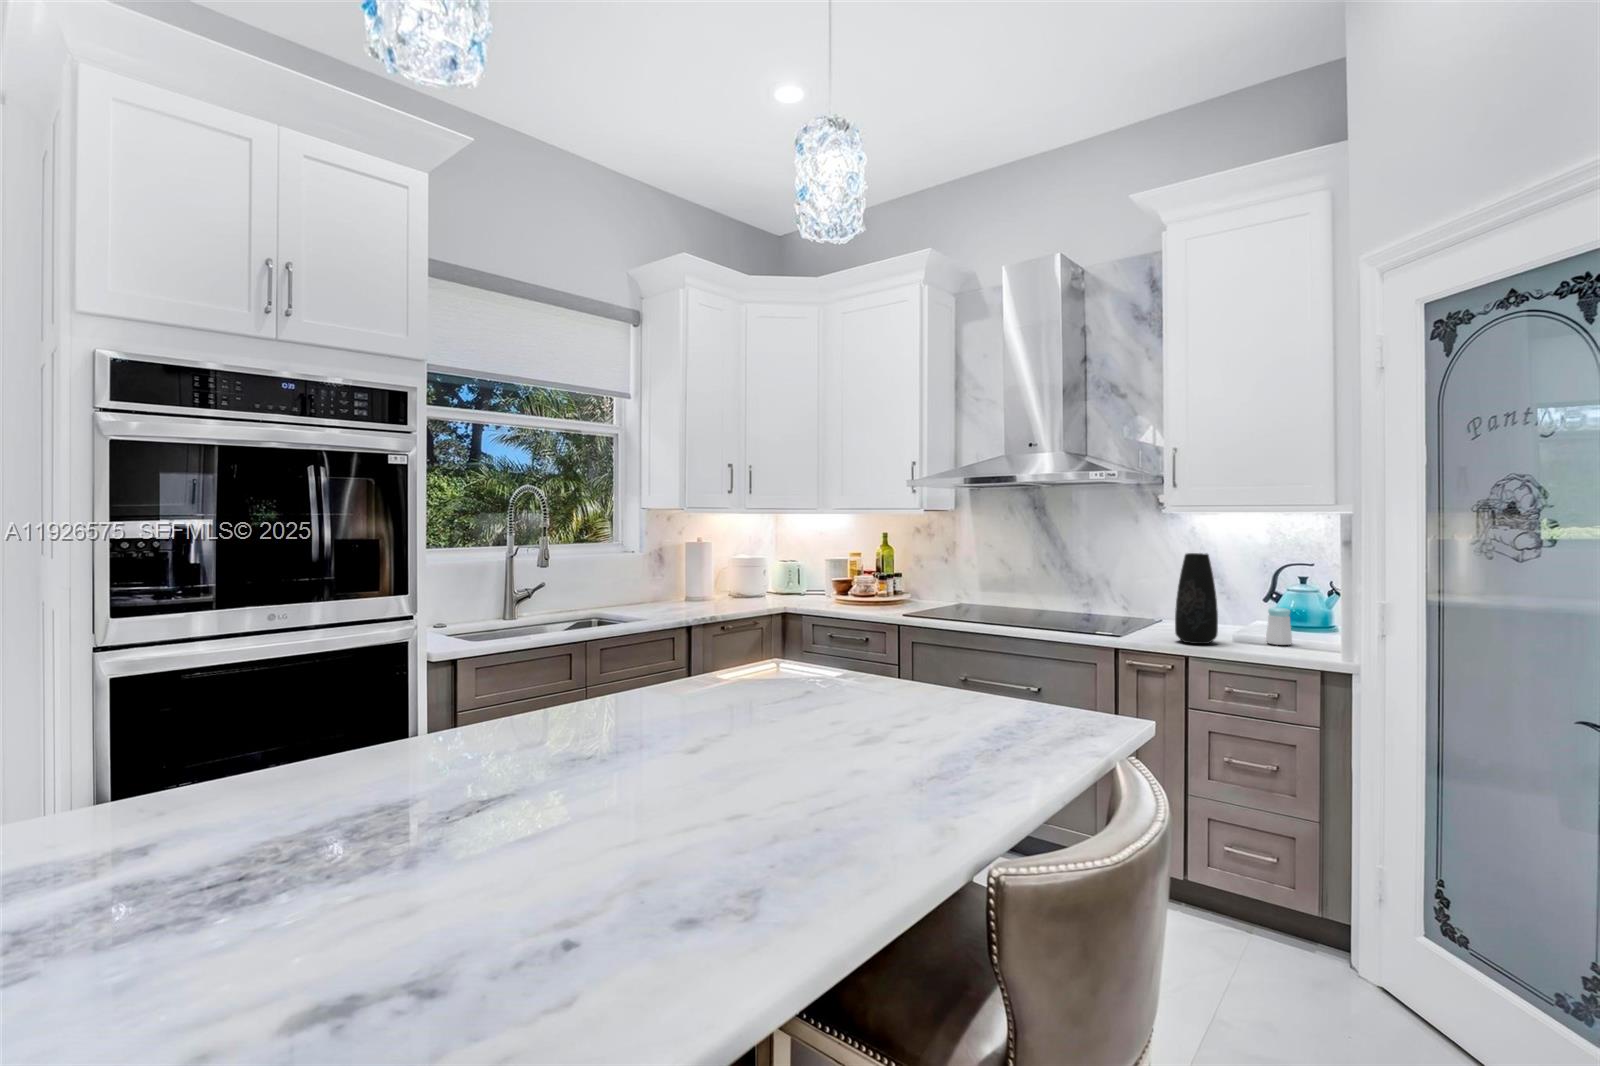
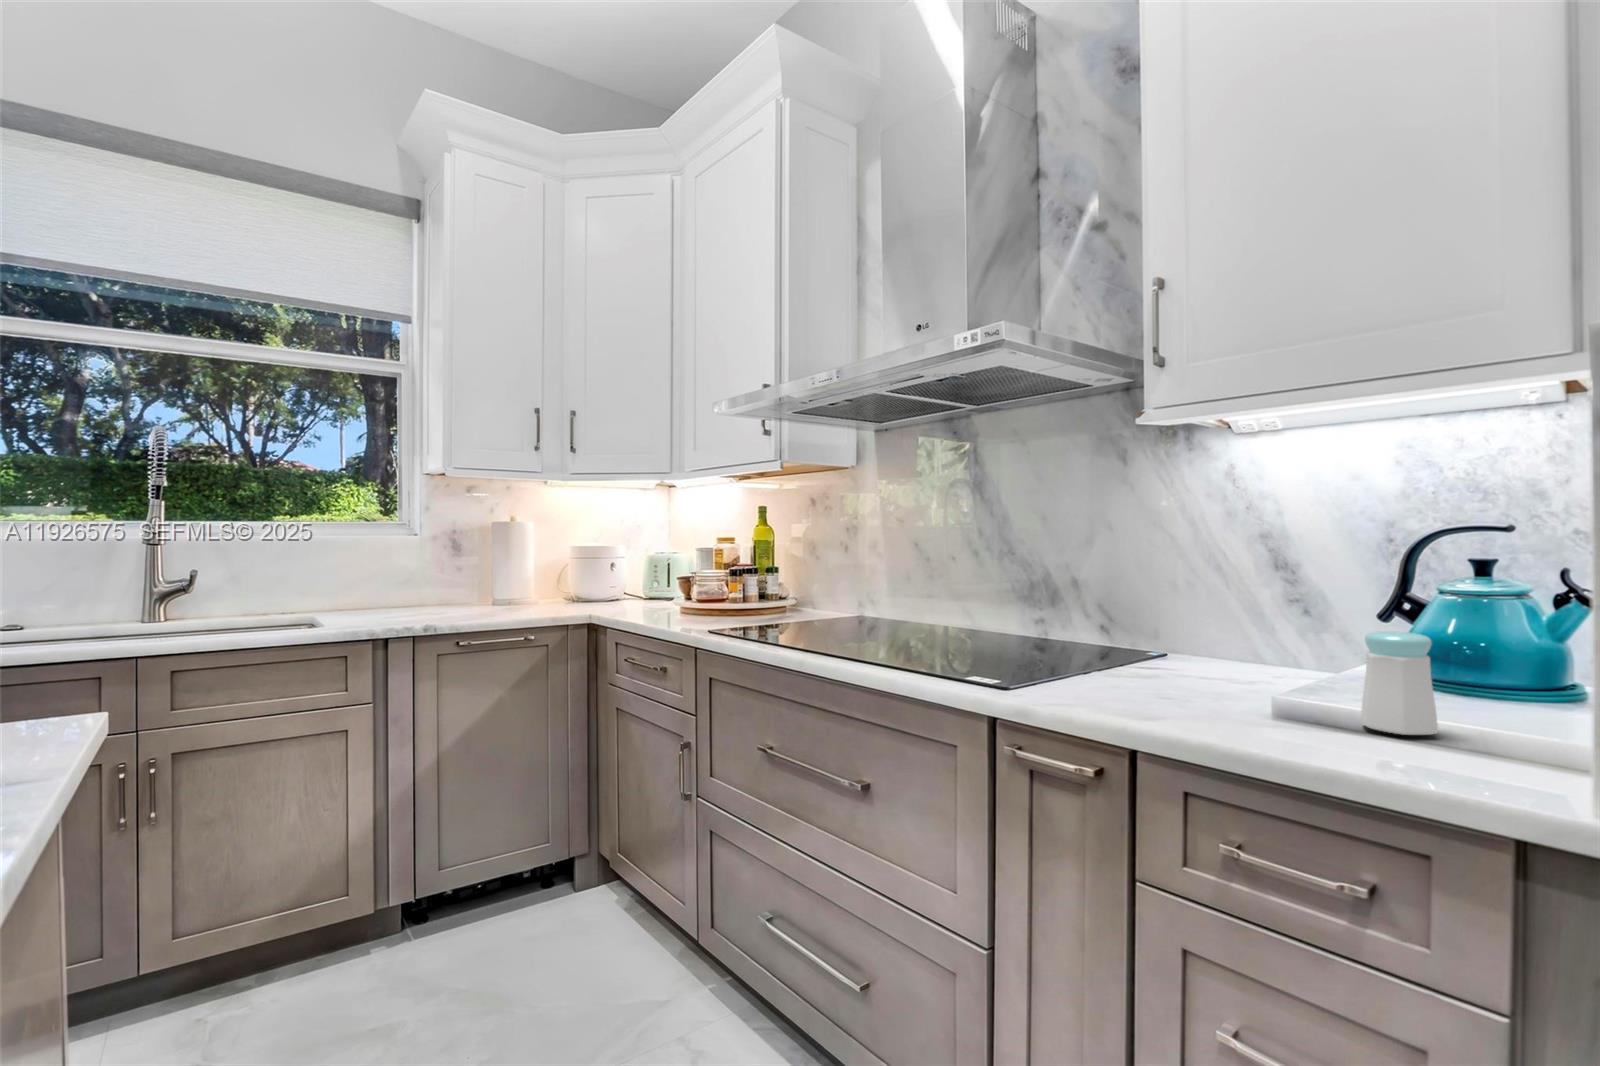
vase: present [1175,553,1218,644] -> none [1116,491,1221,720]

